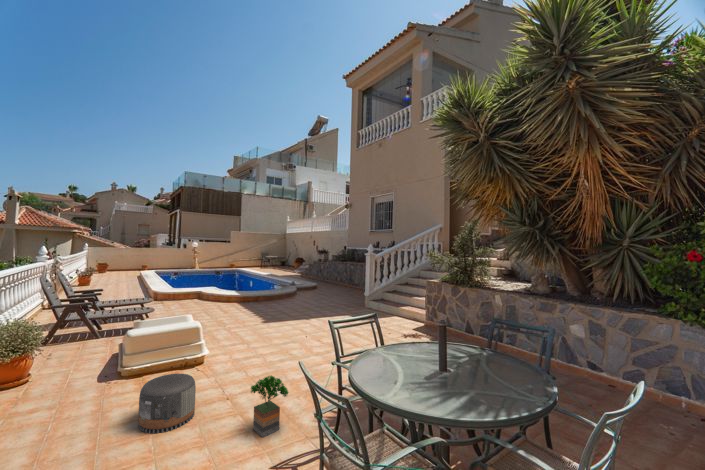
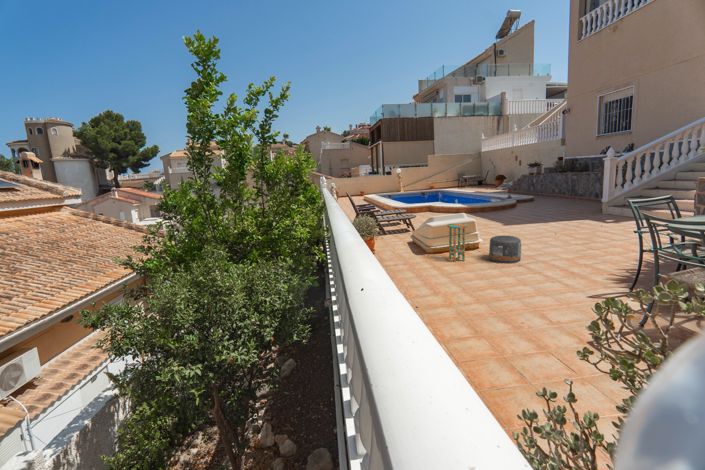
side table: none [52,357,98,441] -> present [447,223,467,262]
potted tree: present [251,376,288,437] -> none [568,235,600,270]

